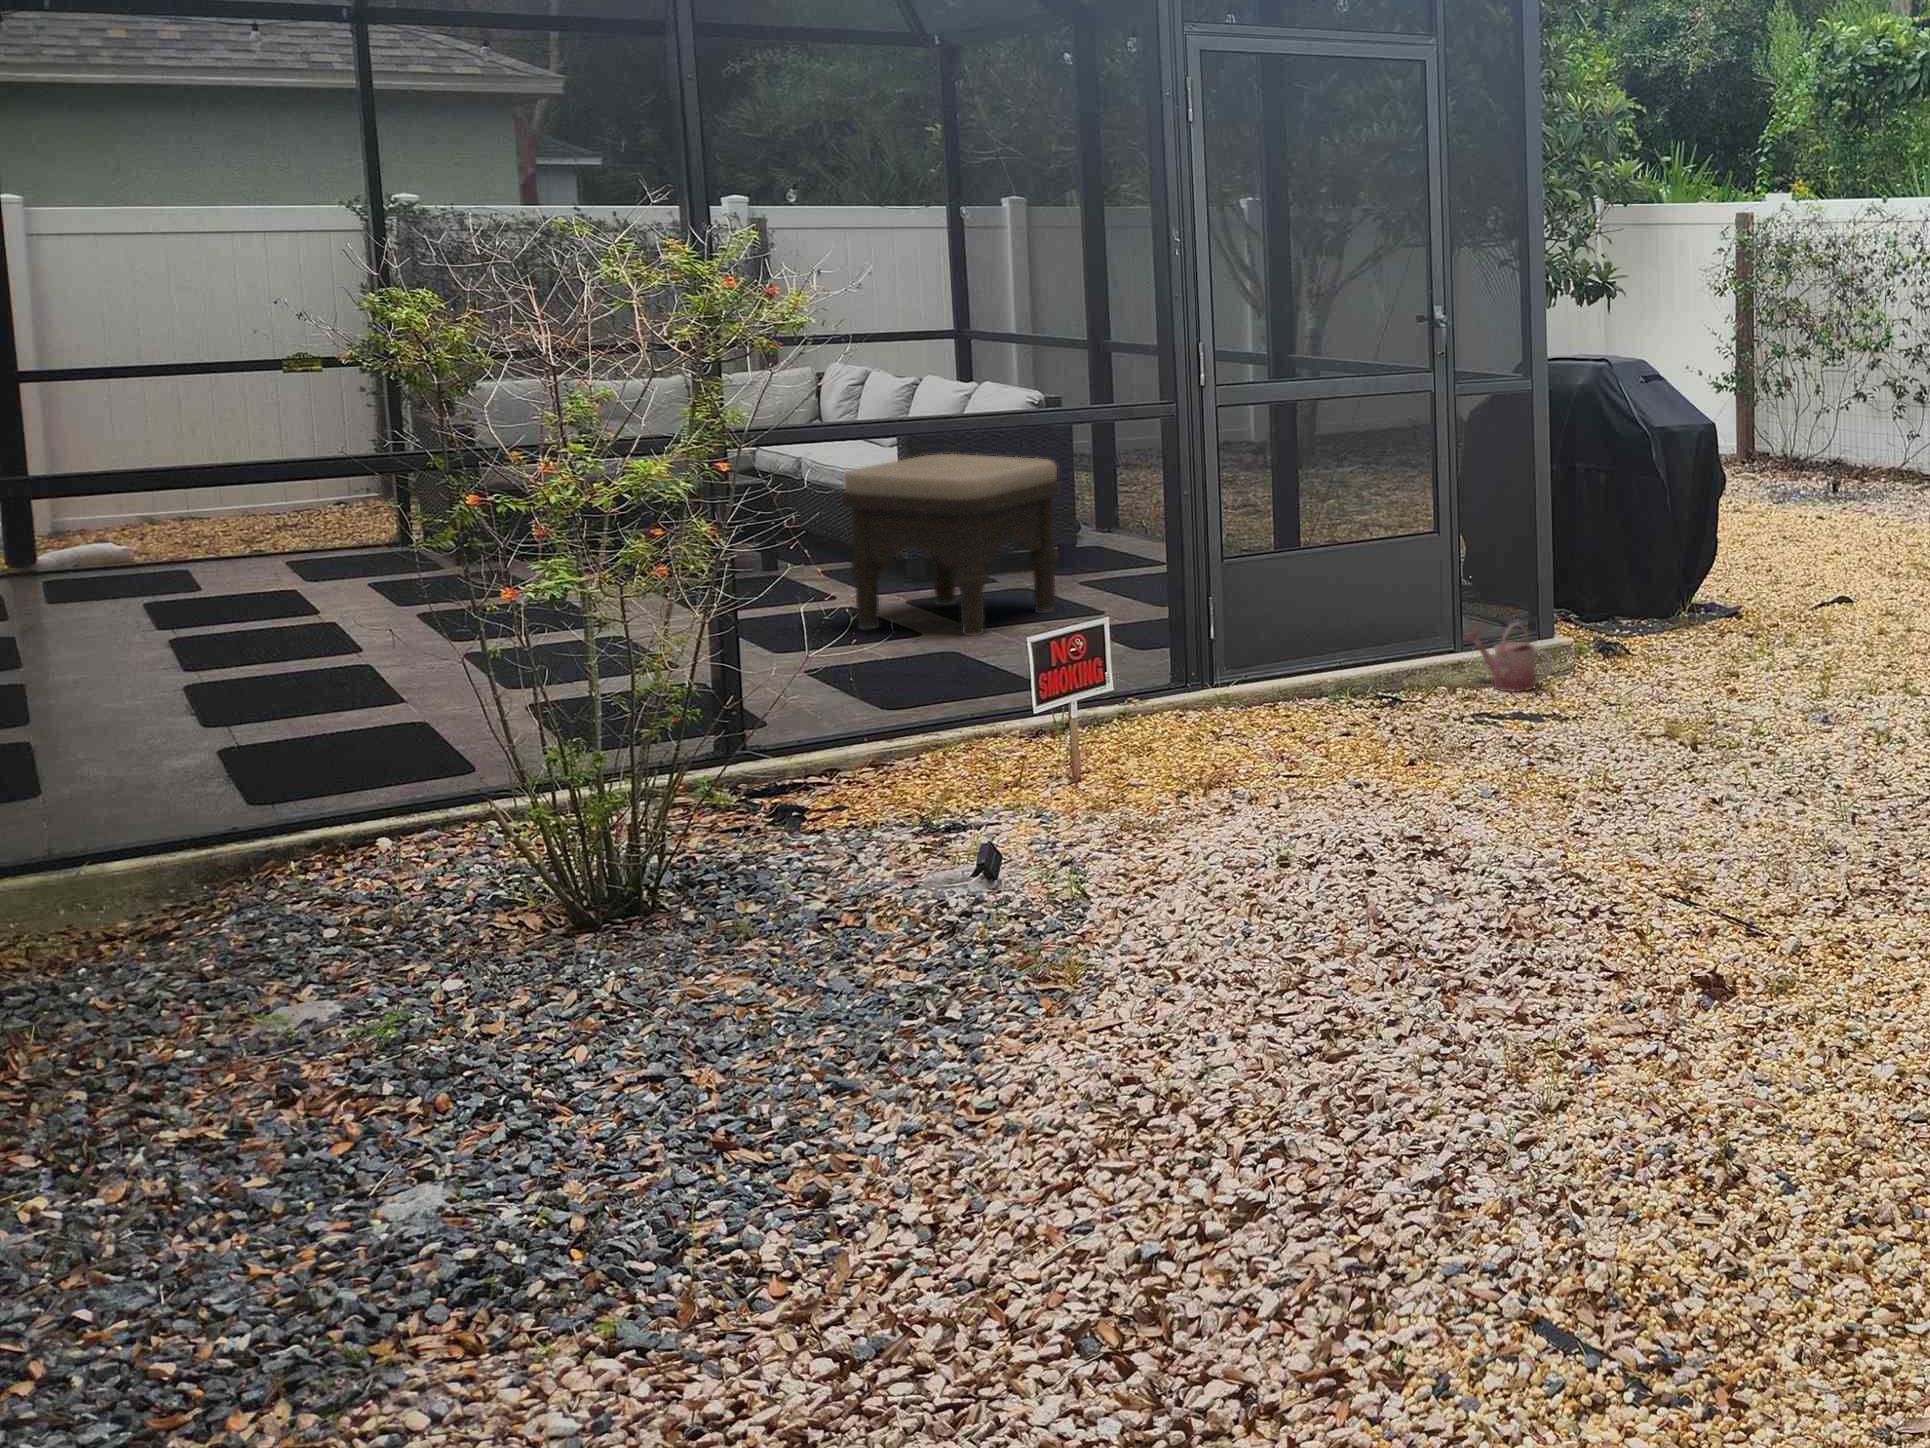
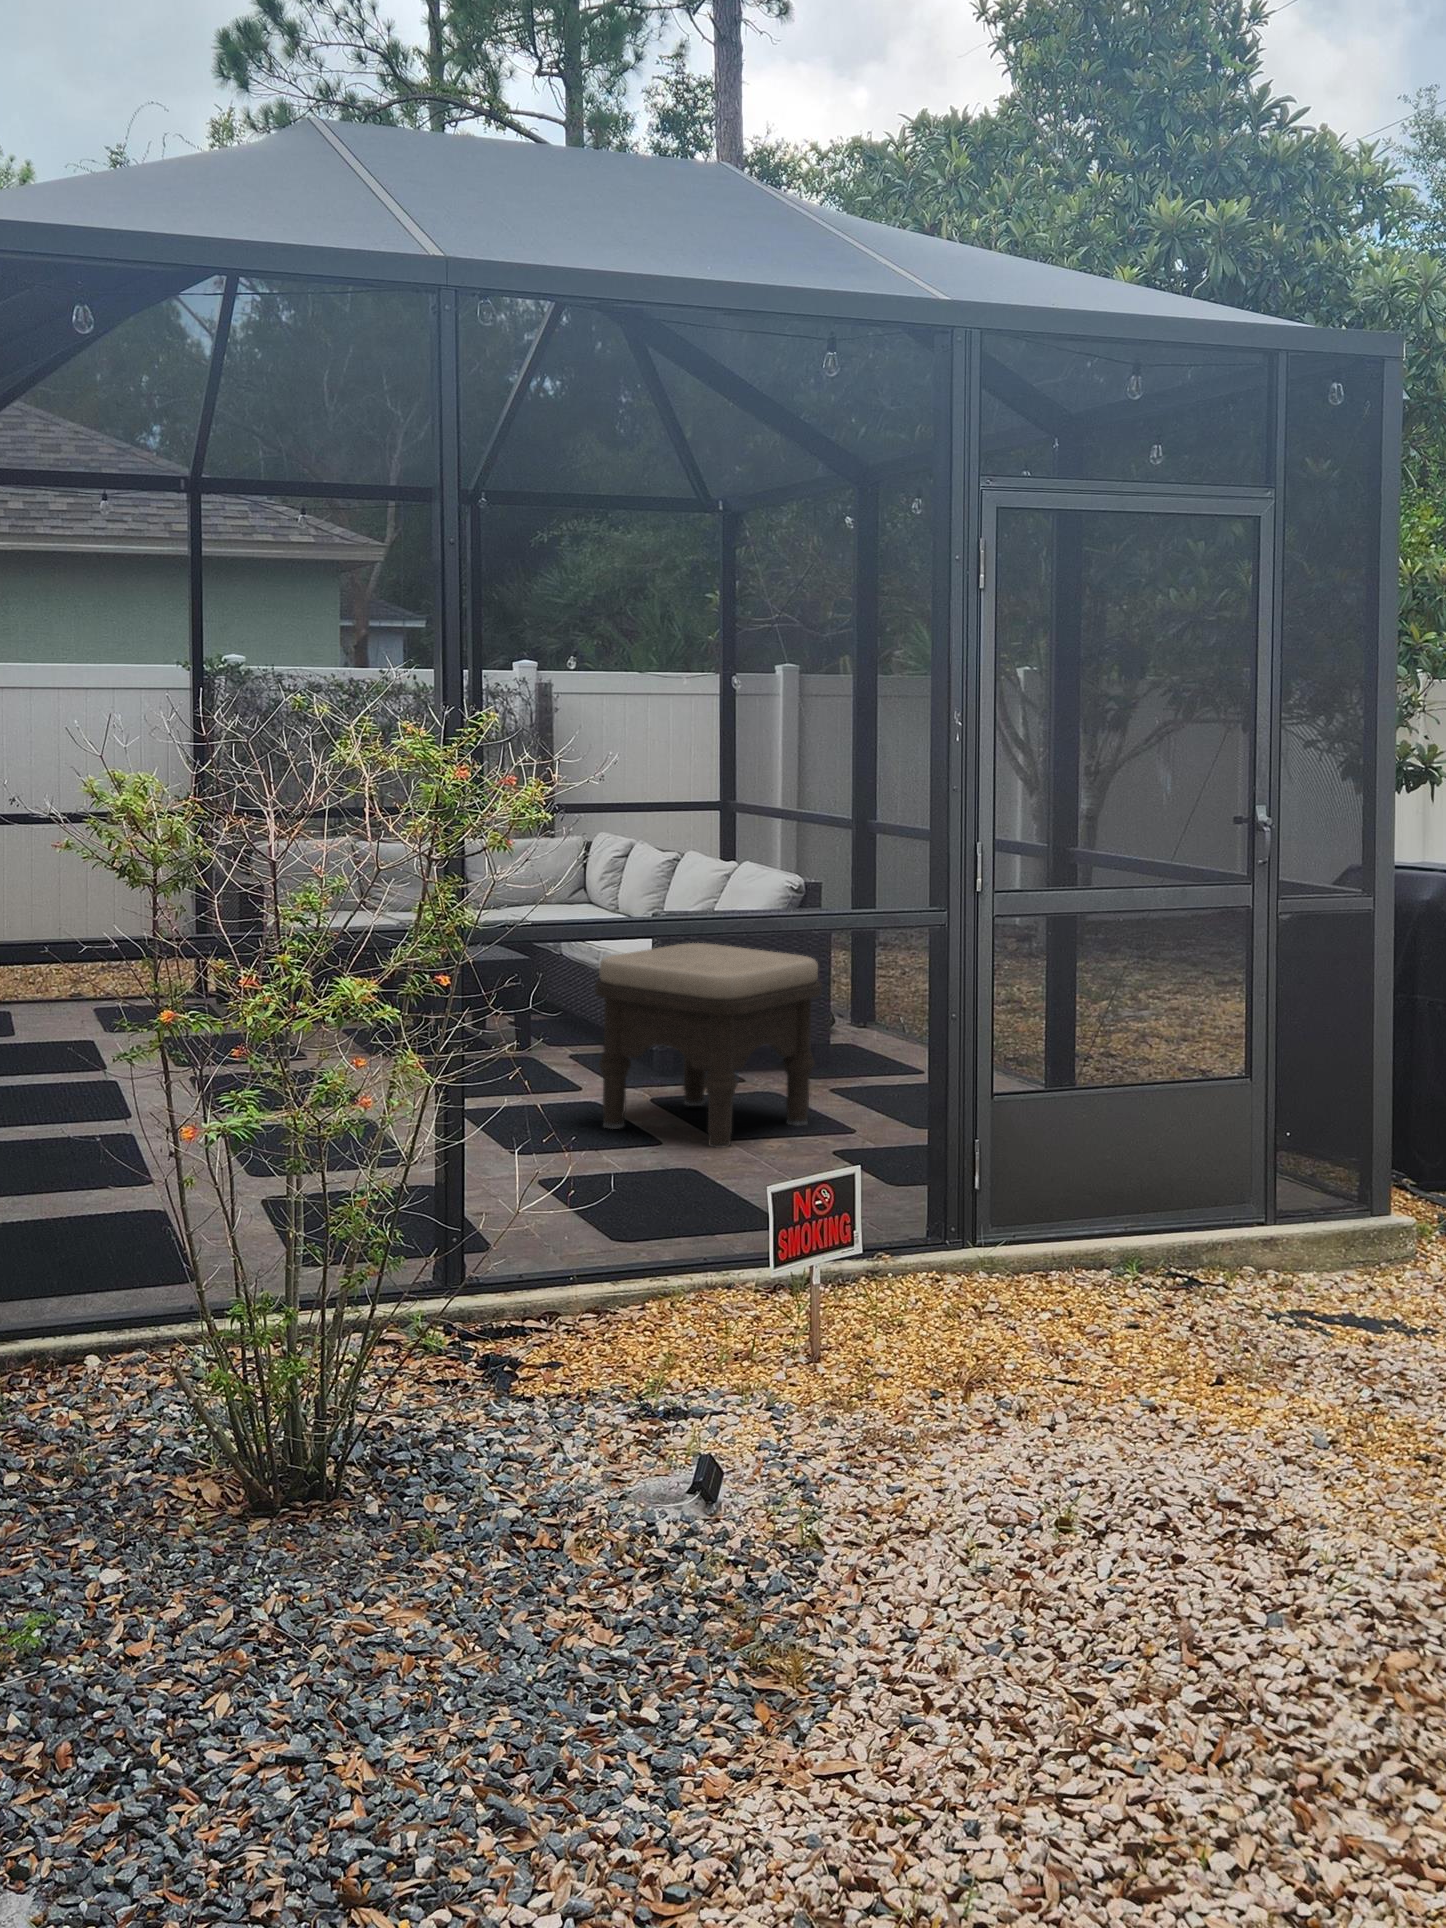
watering can: present [1465,623,1551,692] -> none [1284,1203,1398,1292]

